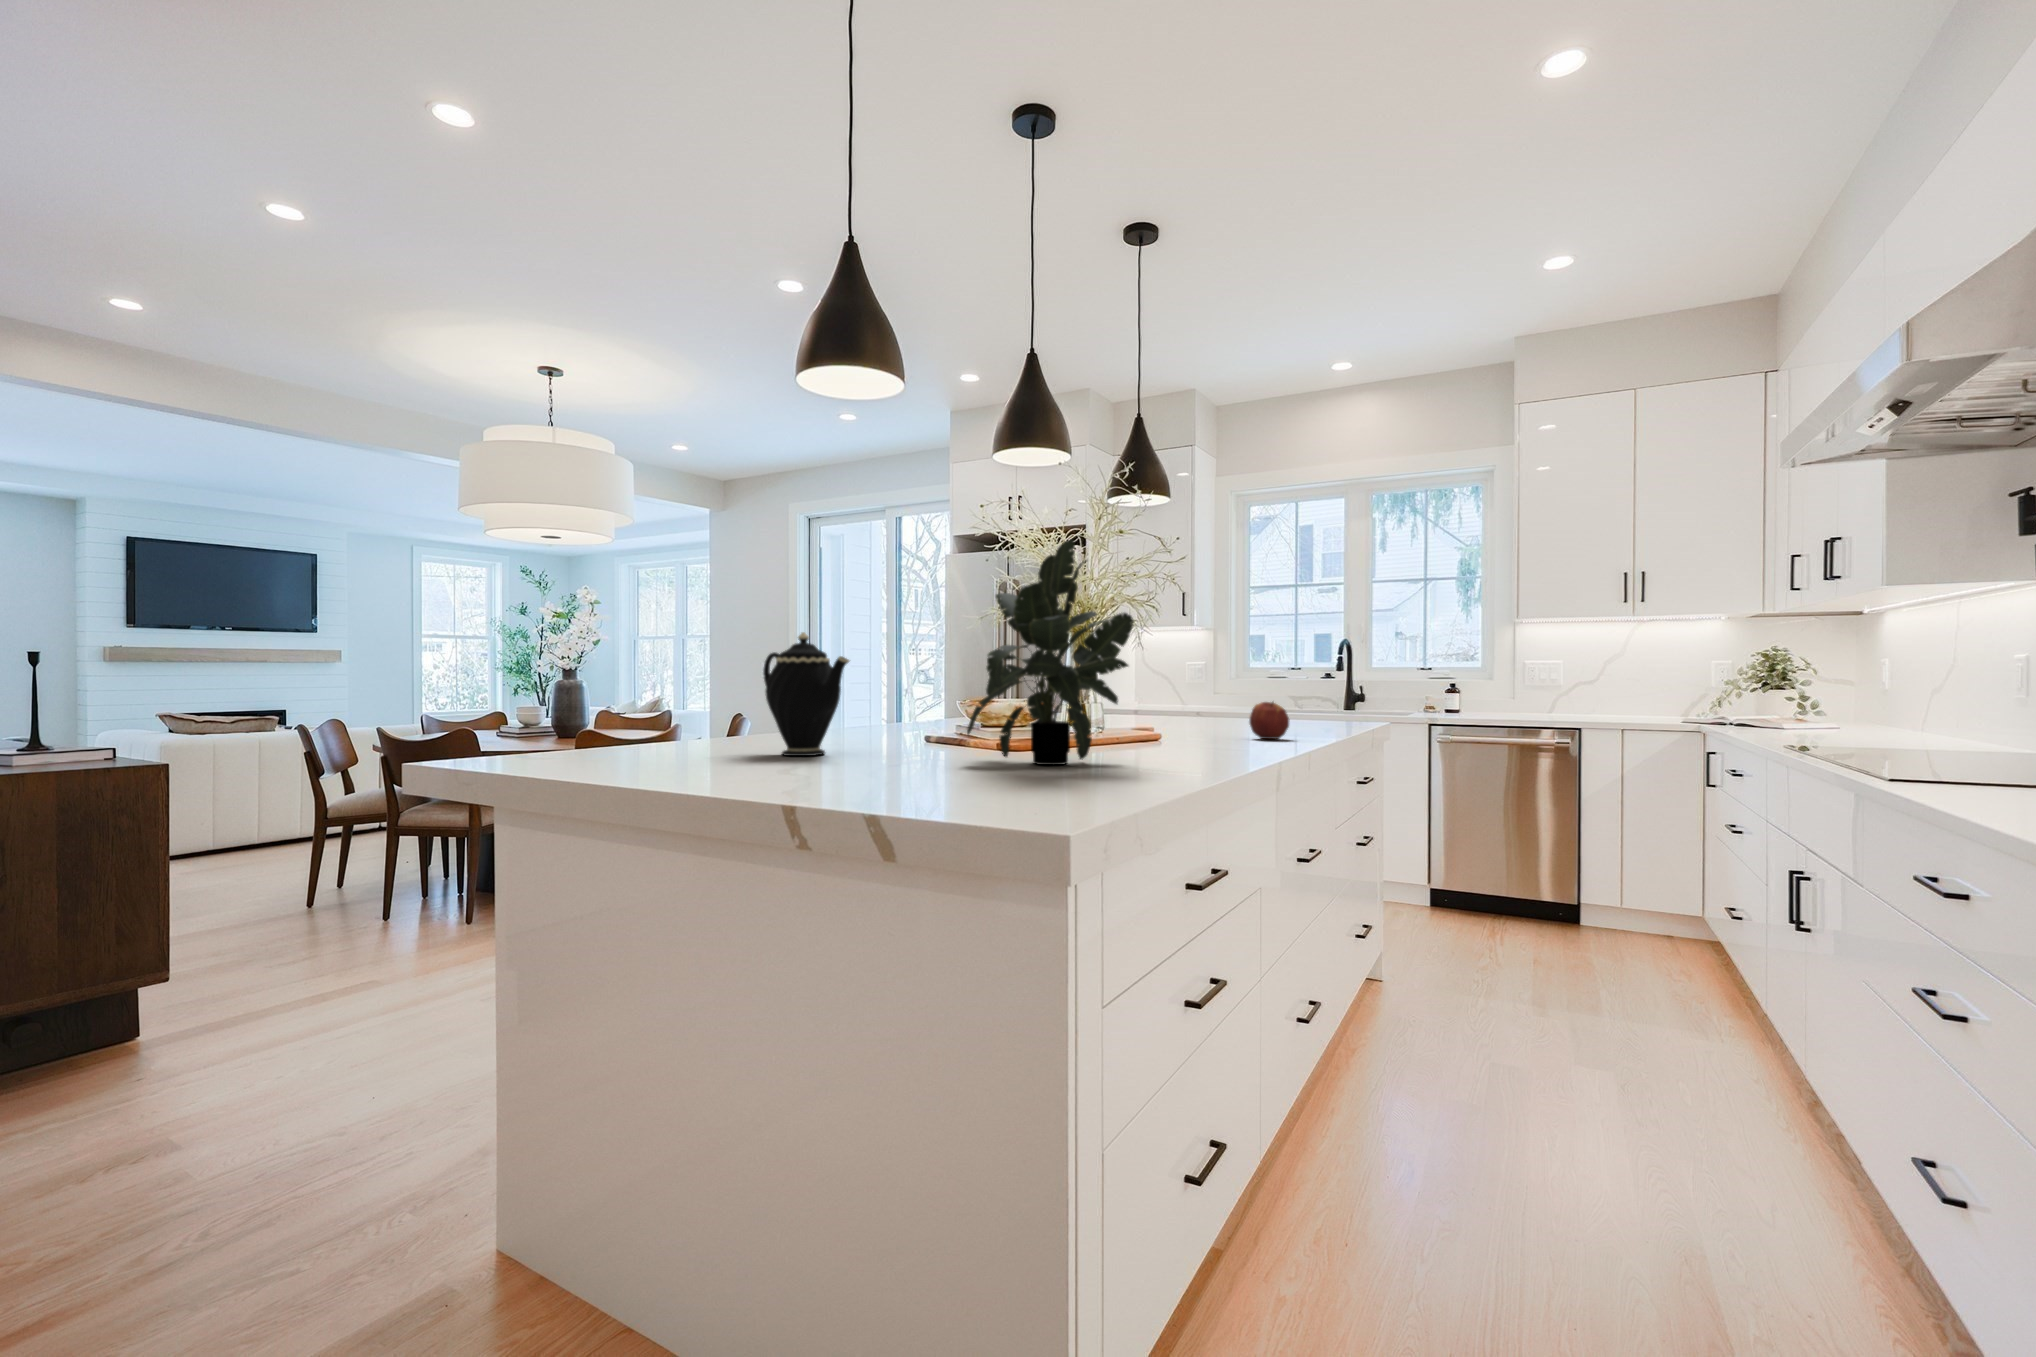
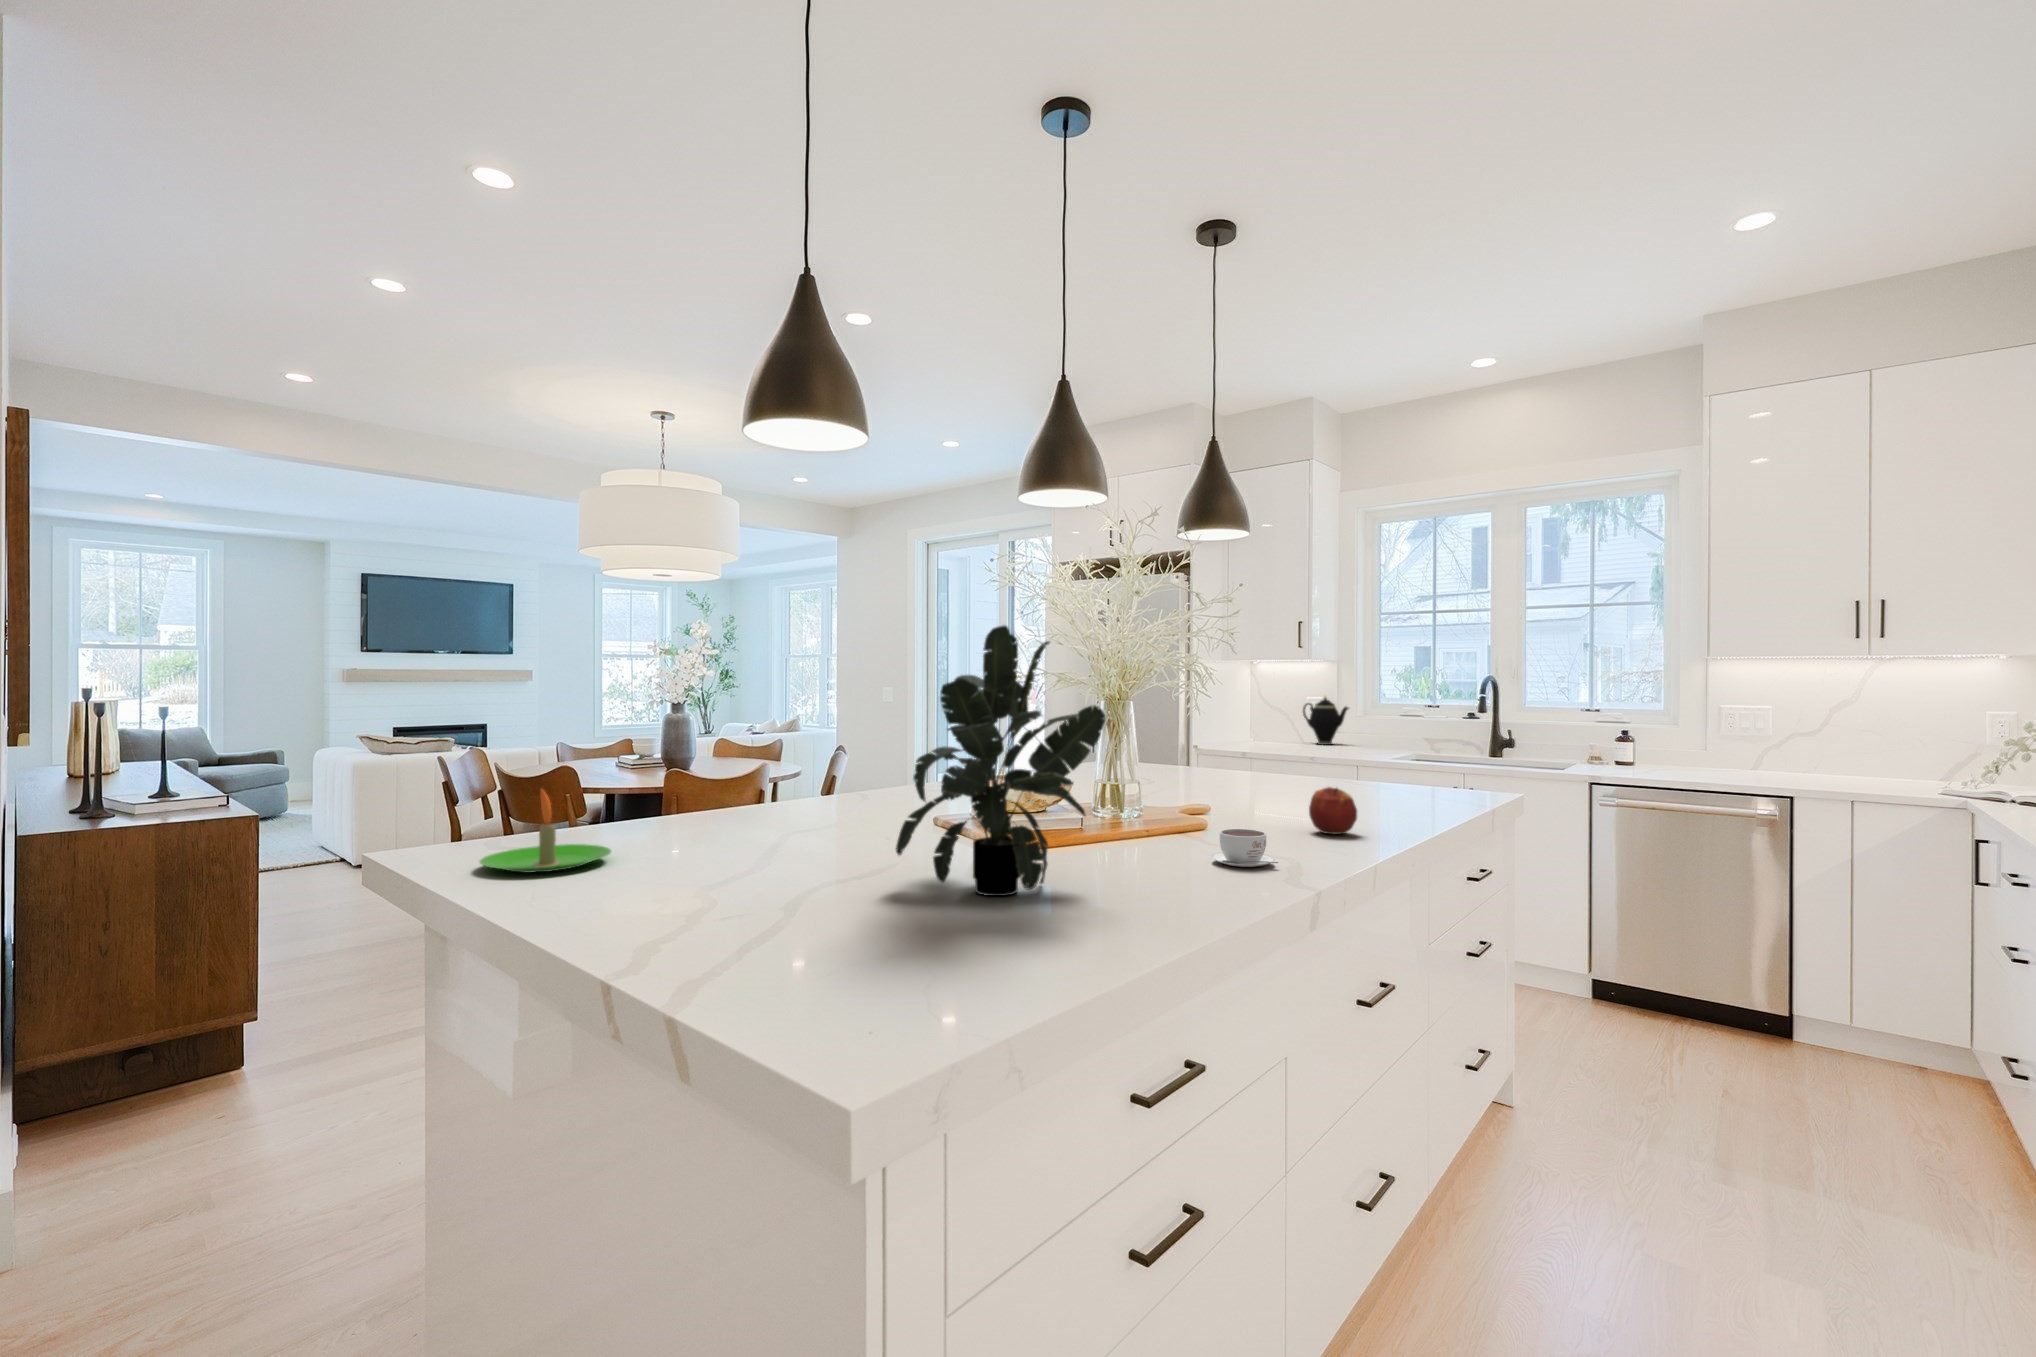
teapot: present [763,632,849,756] -> present [1303,696,1349,745]
candle: none [570,691,686,764] -> present [480,790,611,873]
coffee cup: none [1195,725,1251,752] -> present [1212,829,1278,867]

